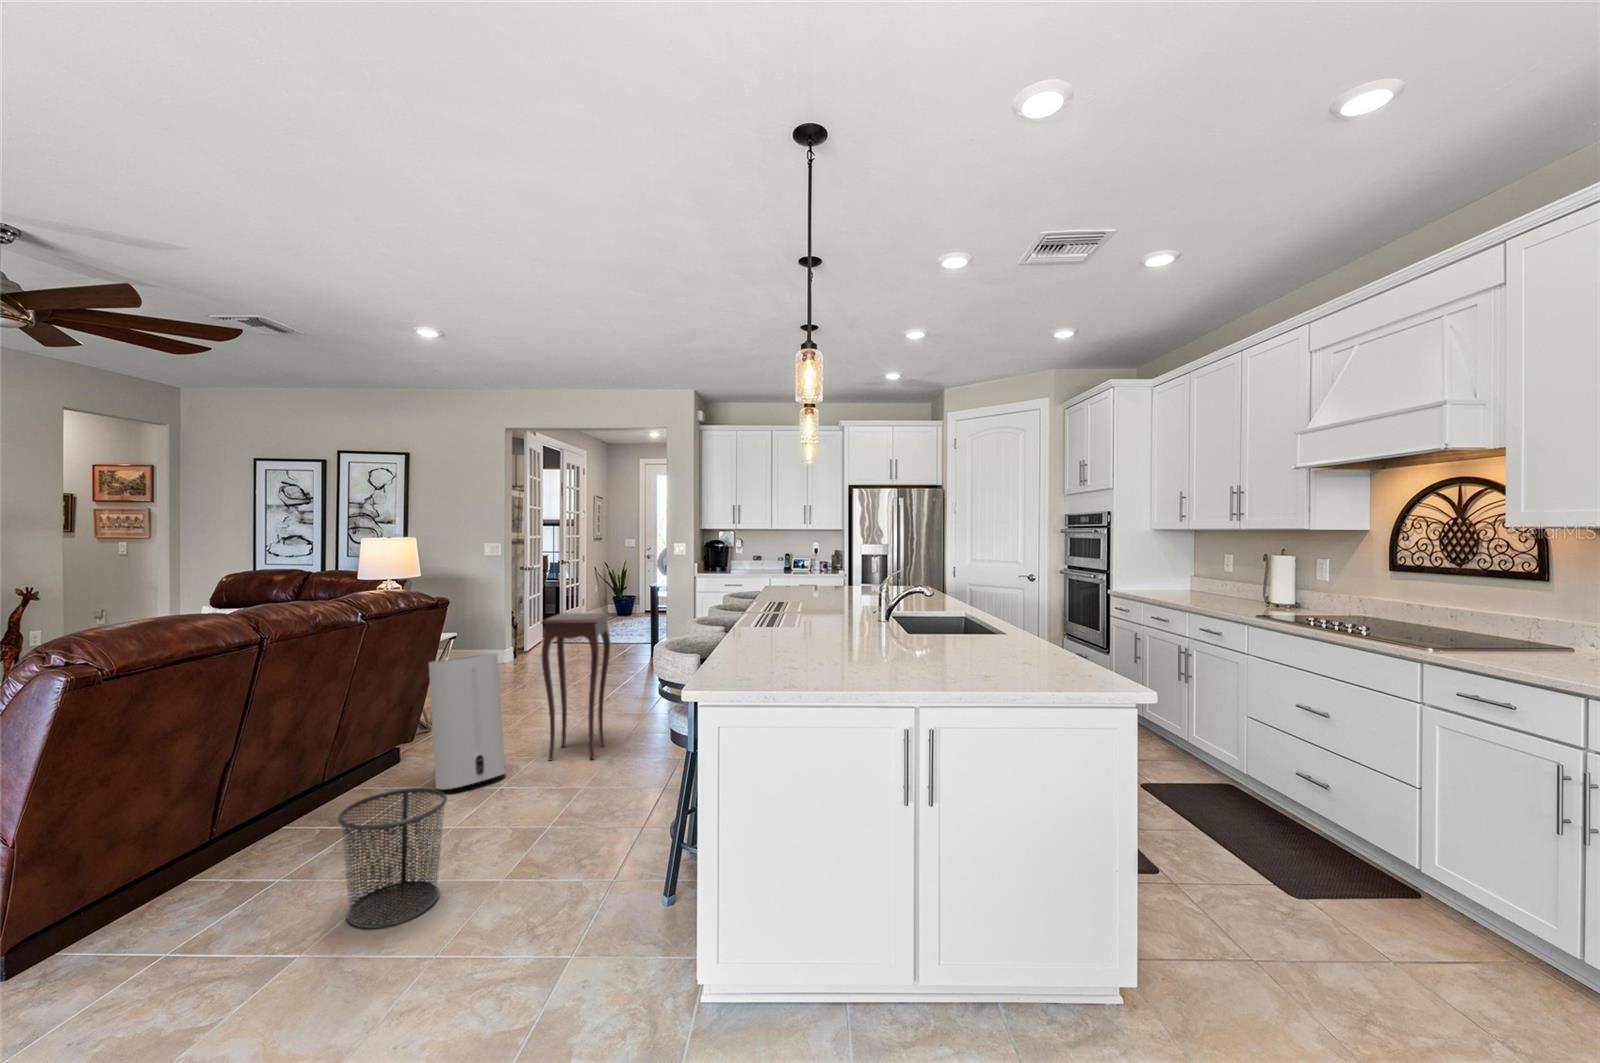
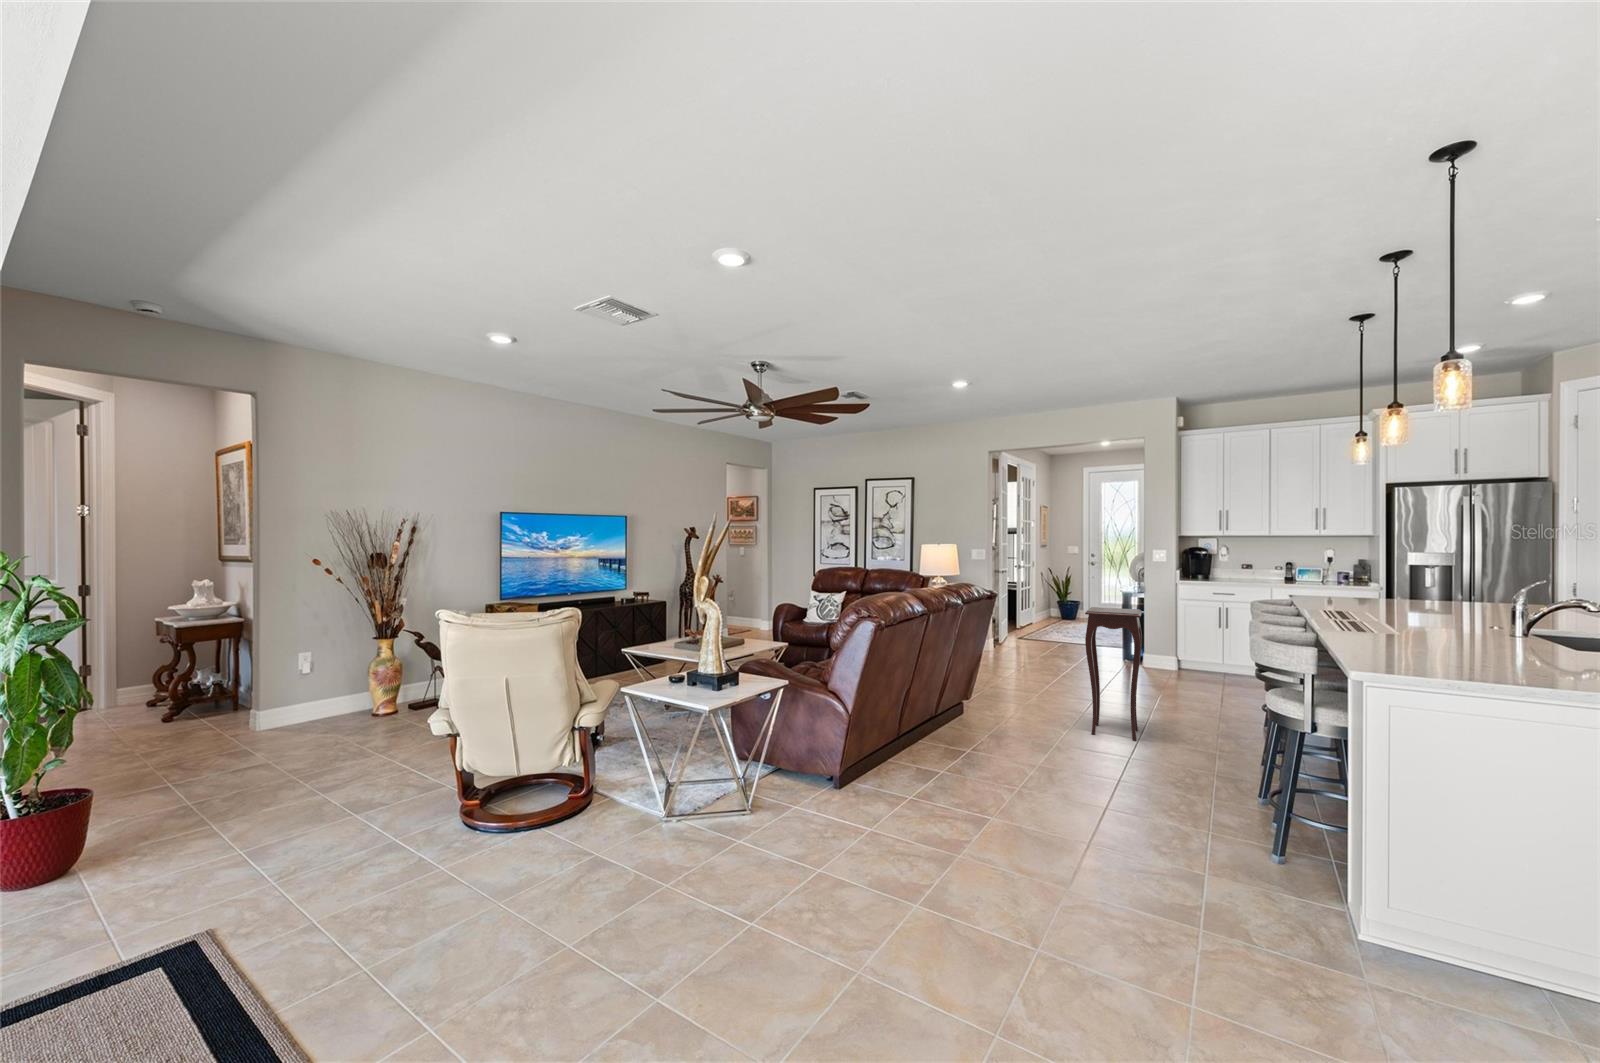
air purifier: present [429,653,505,789] -> none [1001,636,1062,741]
waste bin: present [338,788,447,928] -> none [1007,731,1085,833]

